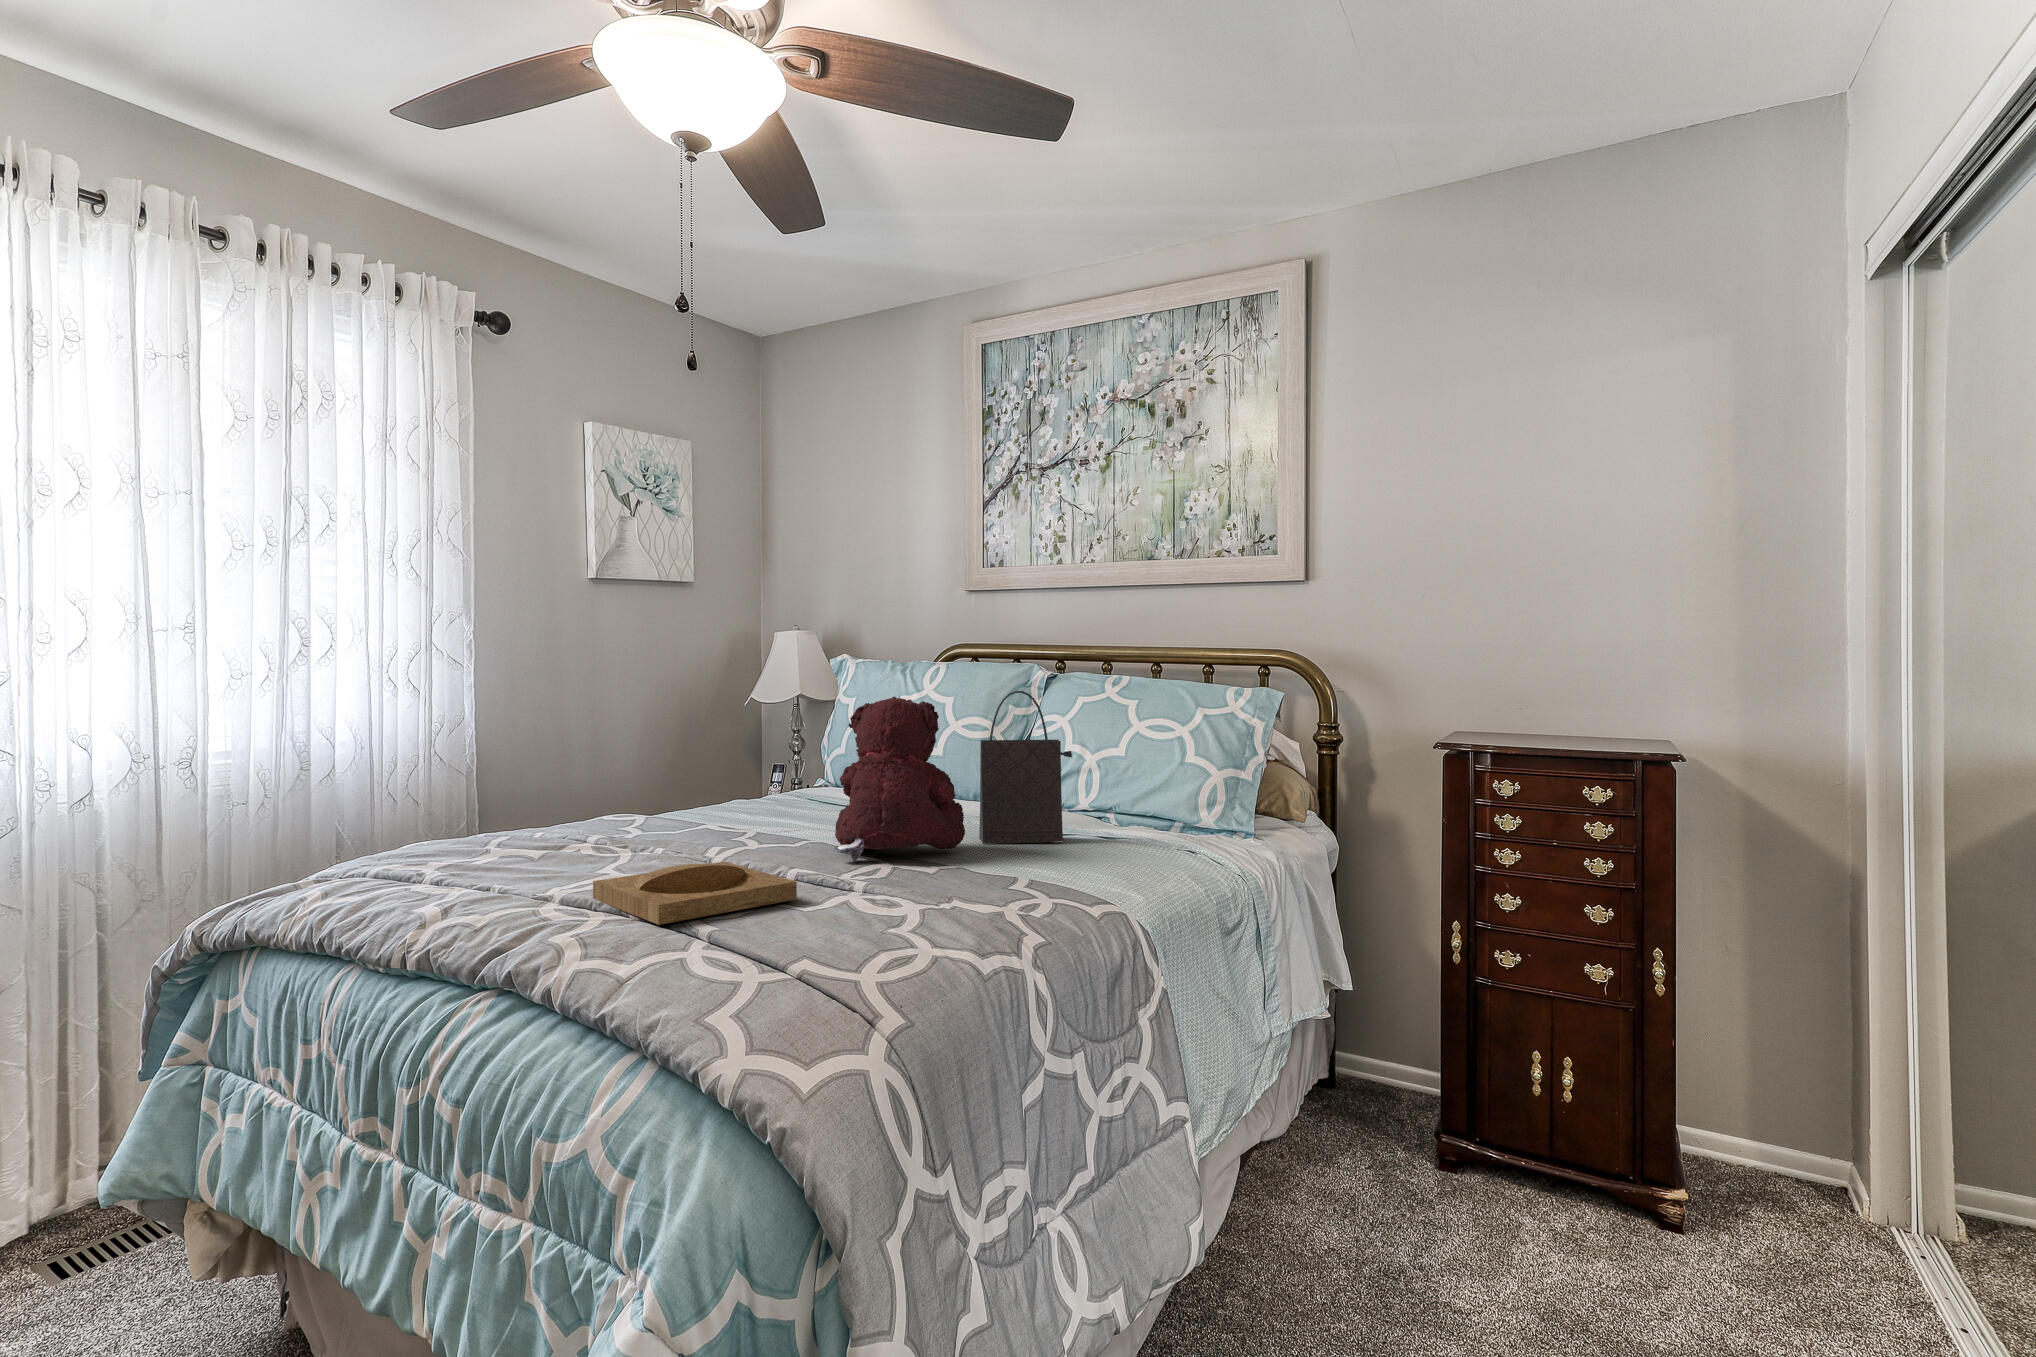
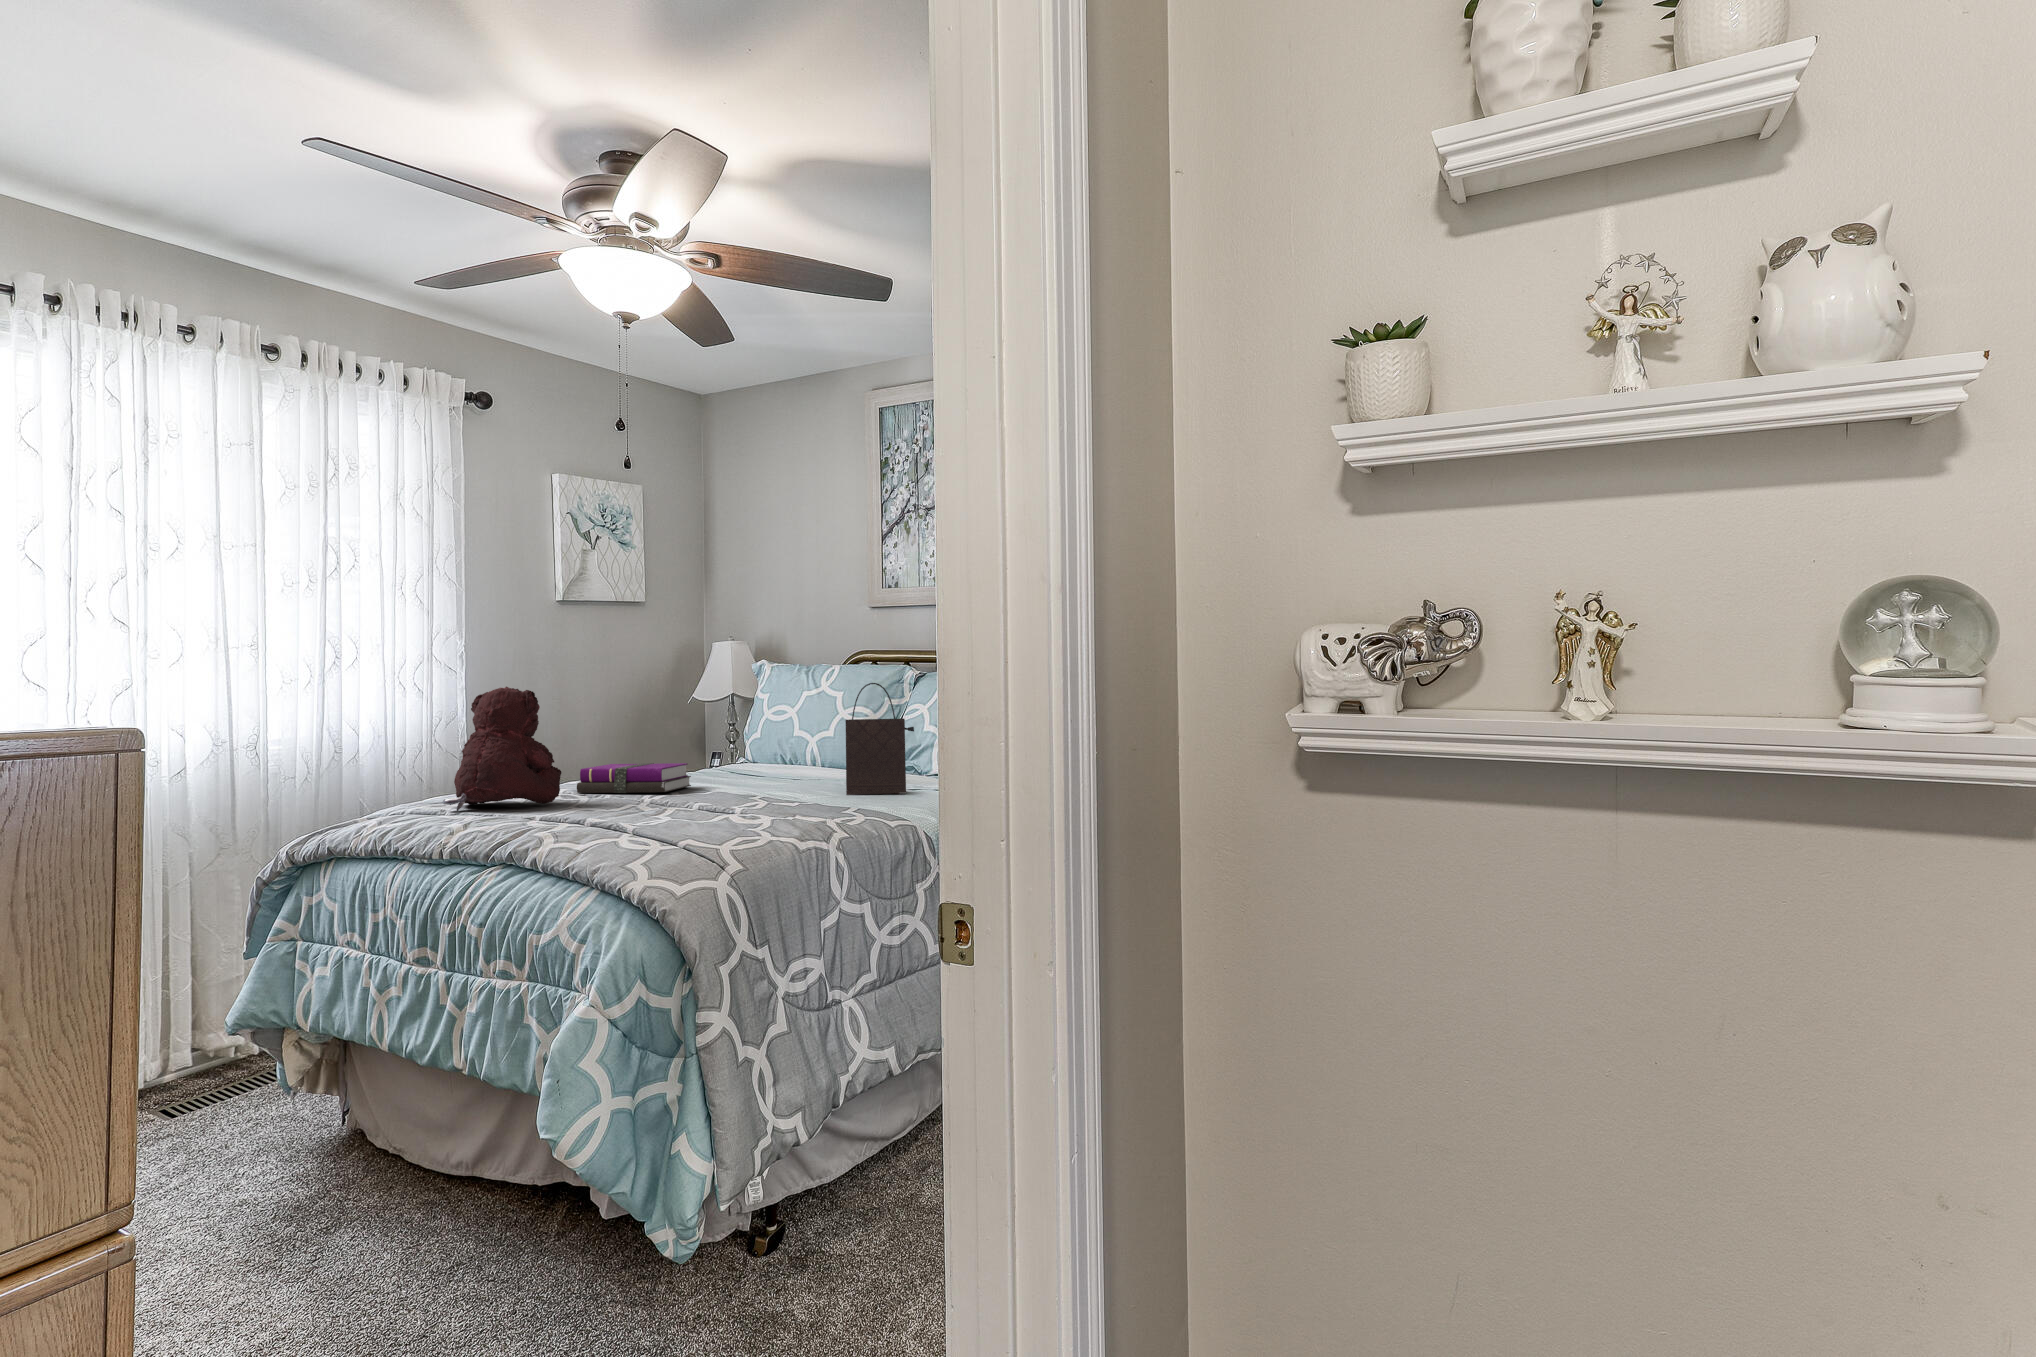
teddy bear: present [835,697,965,862] -> present [443,687,561,811]
notebook: none [616,791,767,836] -> present [577,763,691,793]
tray: present [593,862,797,925] -> none [560,797,696,828]

